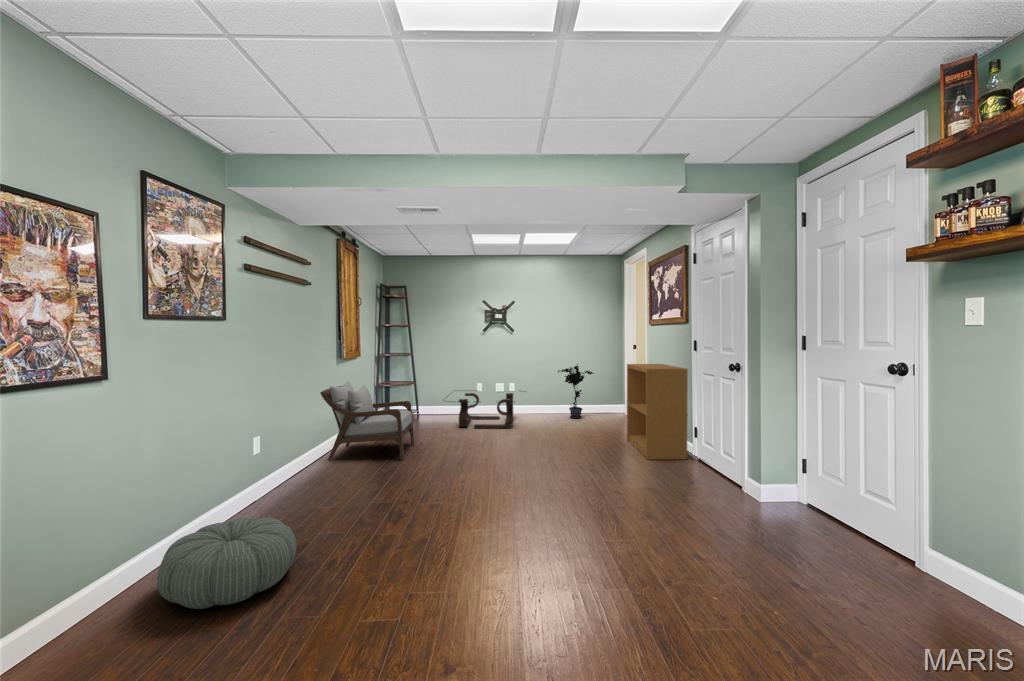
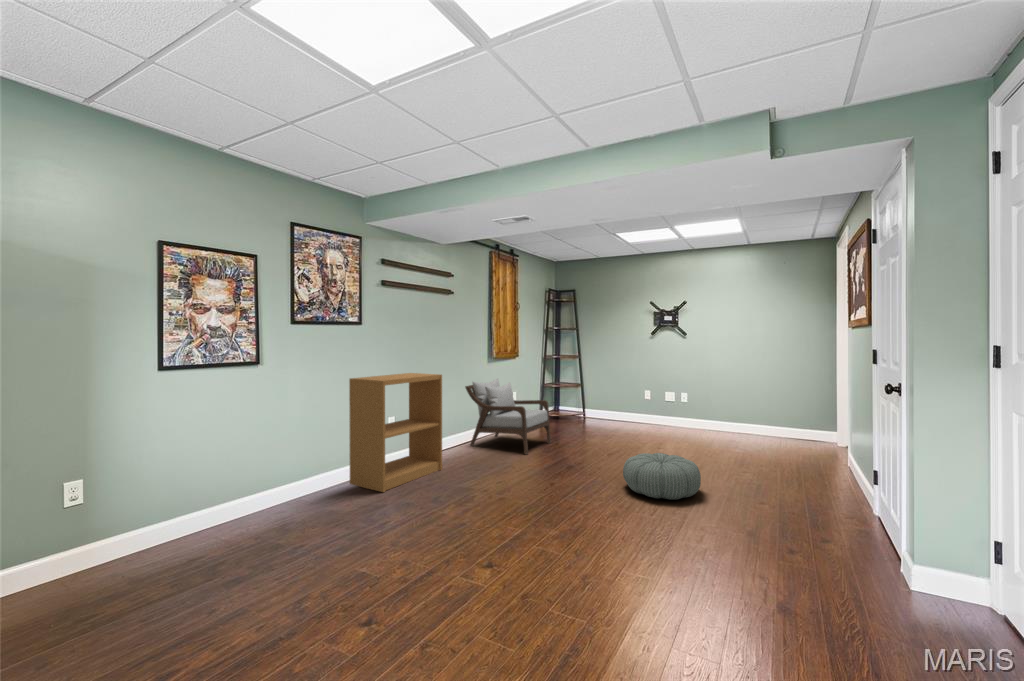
potted plant: present [558,364,594,419] -> none [735,373,783,439]
bookshelf: present [627,364,688,460] -> present [349,373,442,492]
coffee table: present [454,393,514,428] -> none [594,395,696,439]
pouf: present [157,517,296,609] -> present [623,453,701,500]

